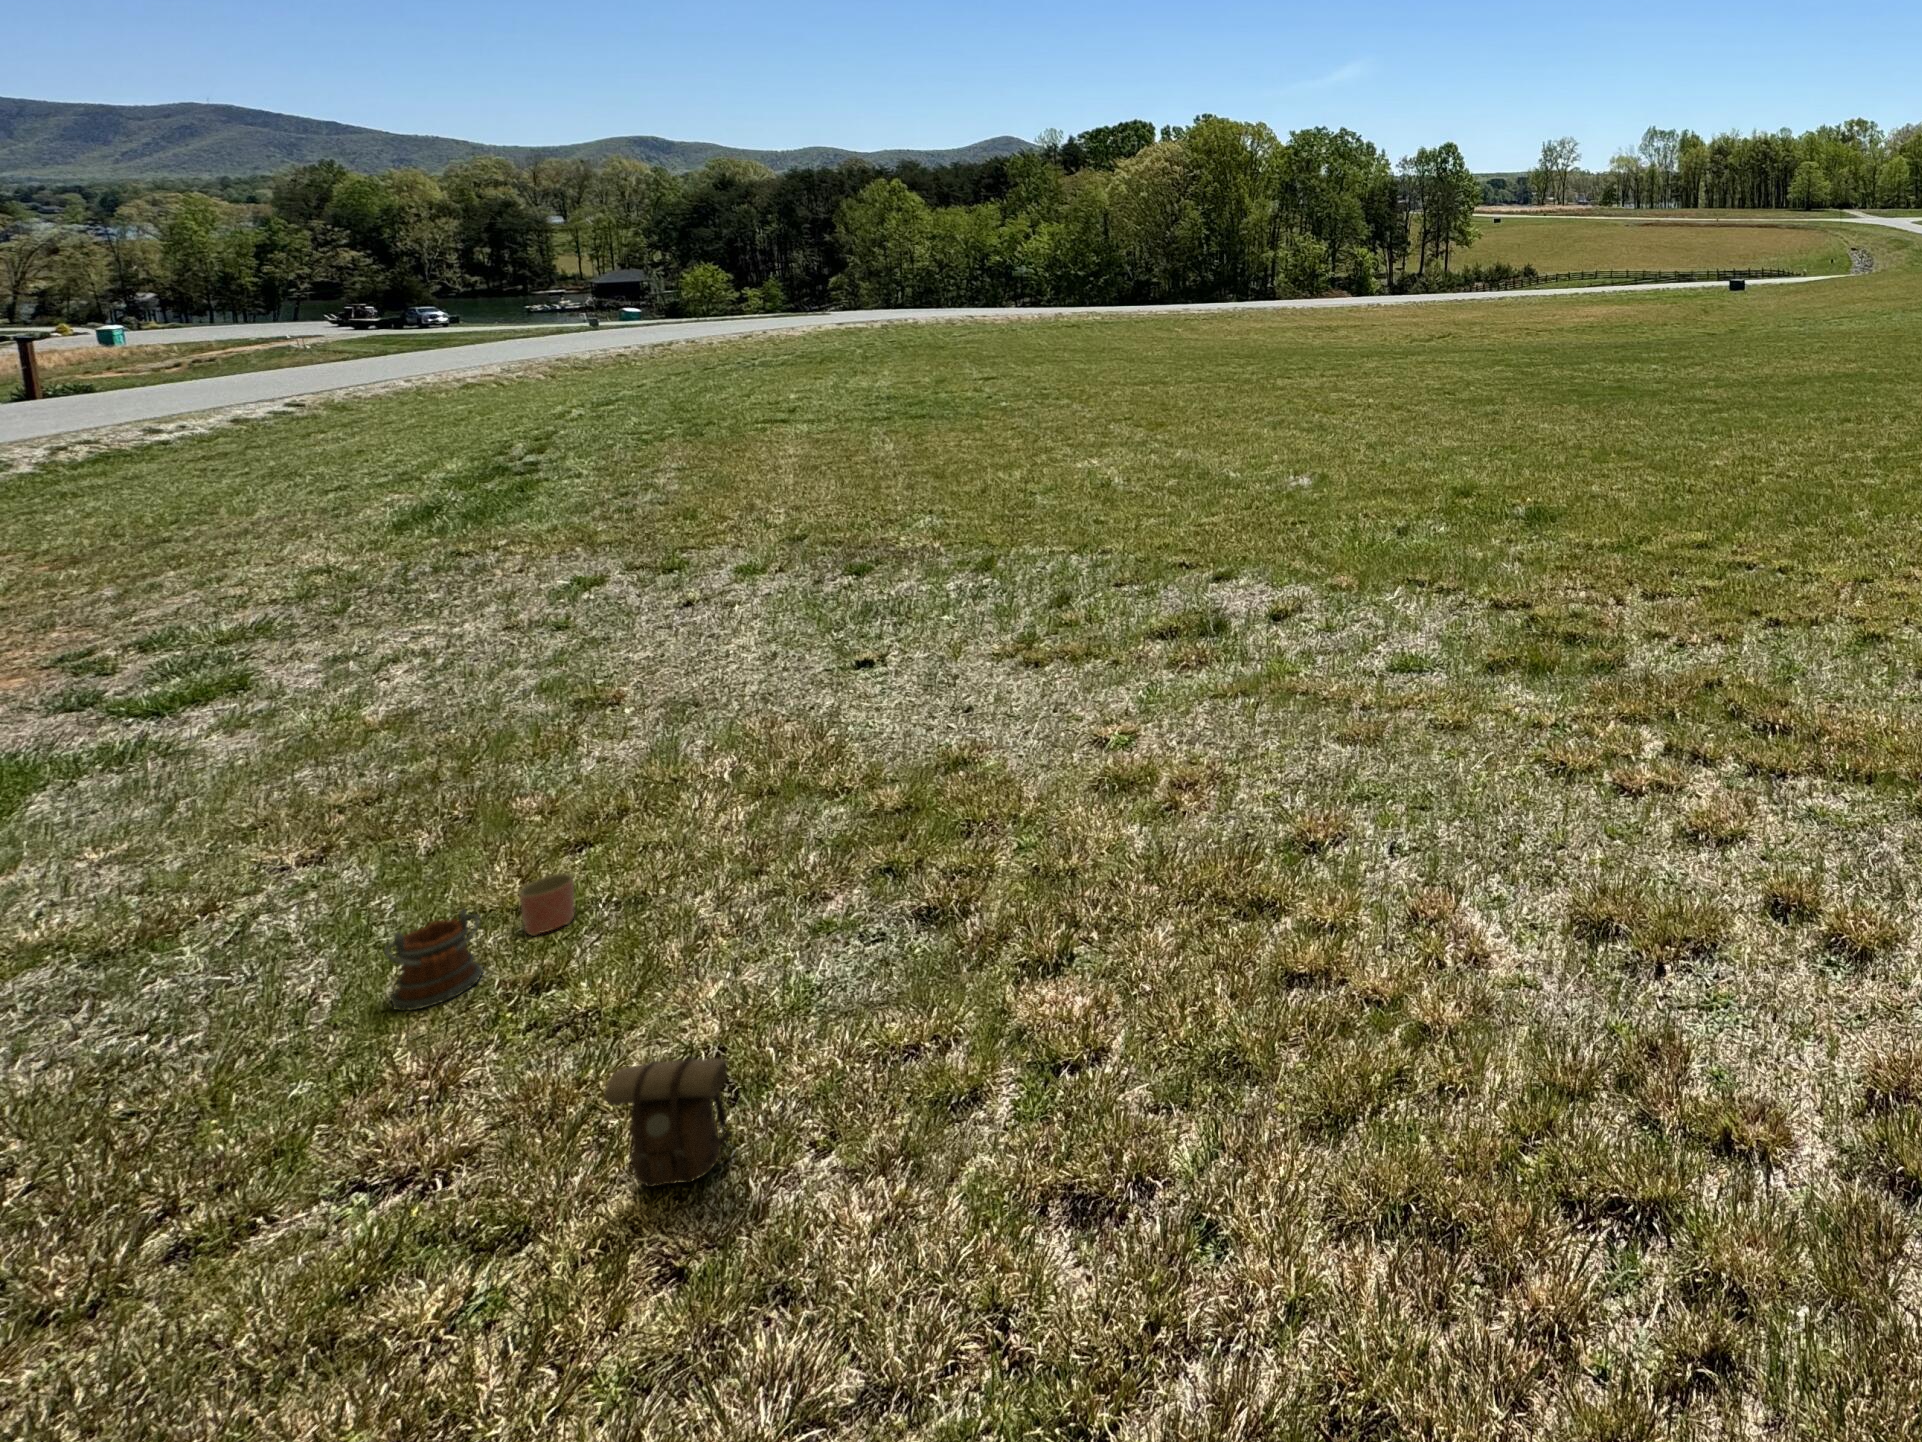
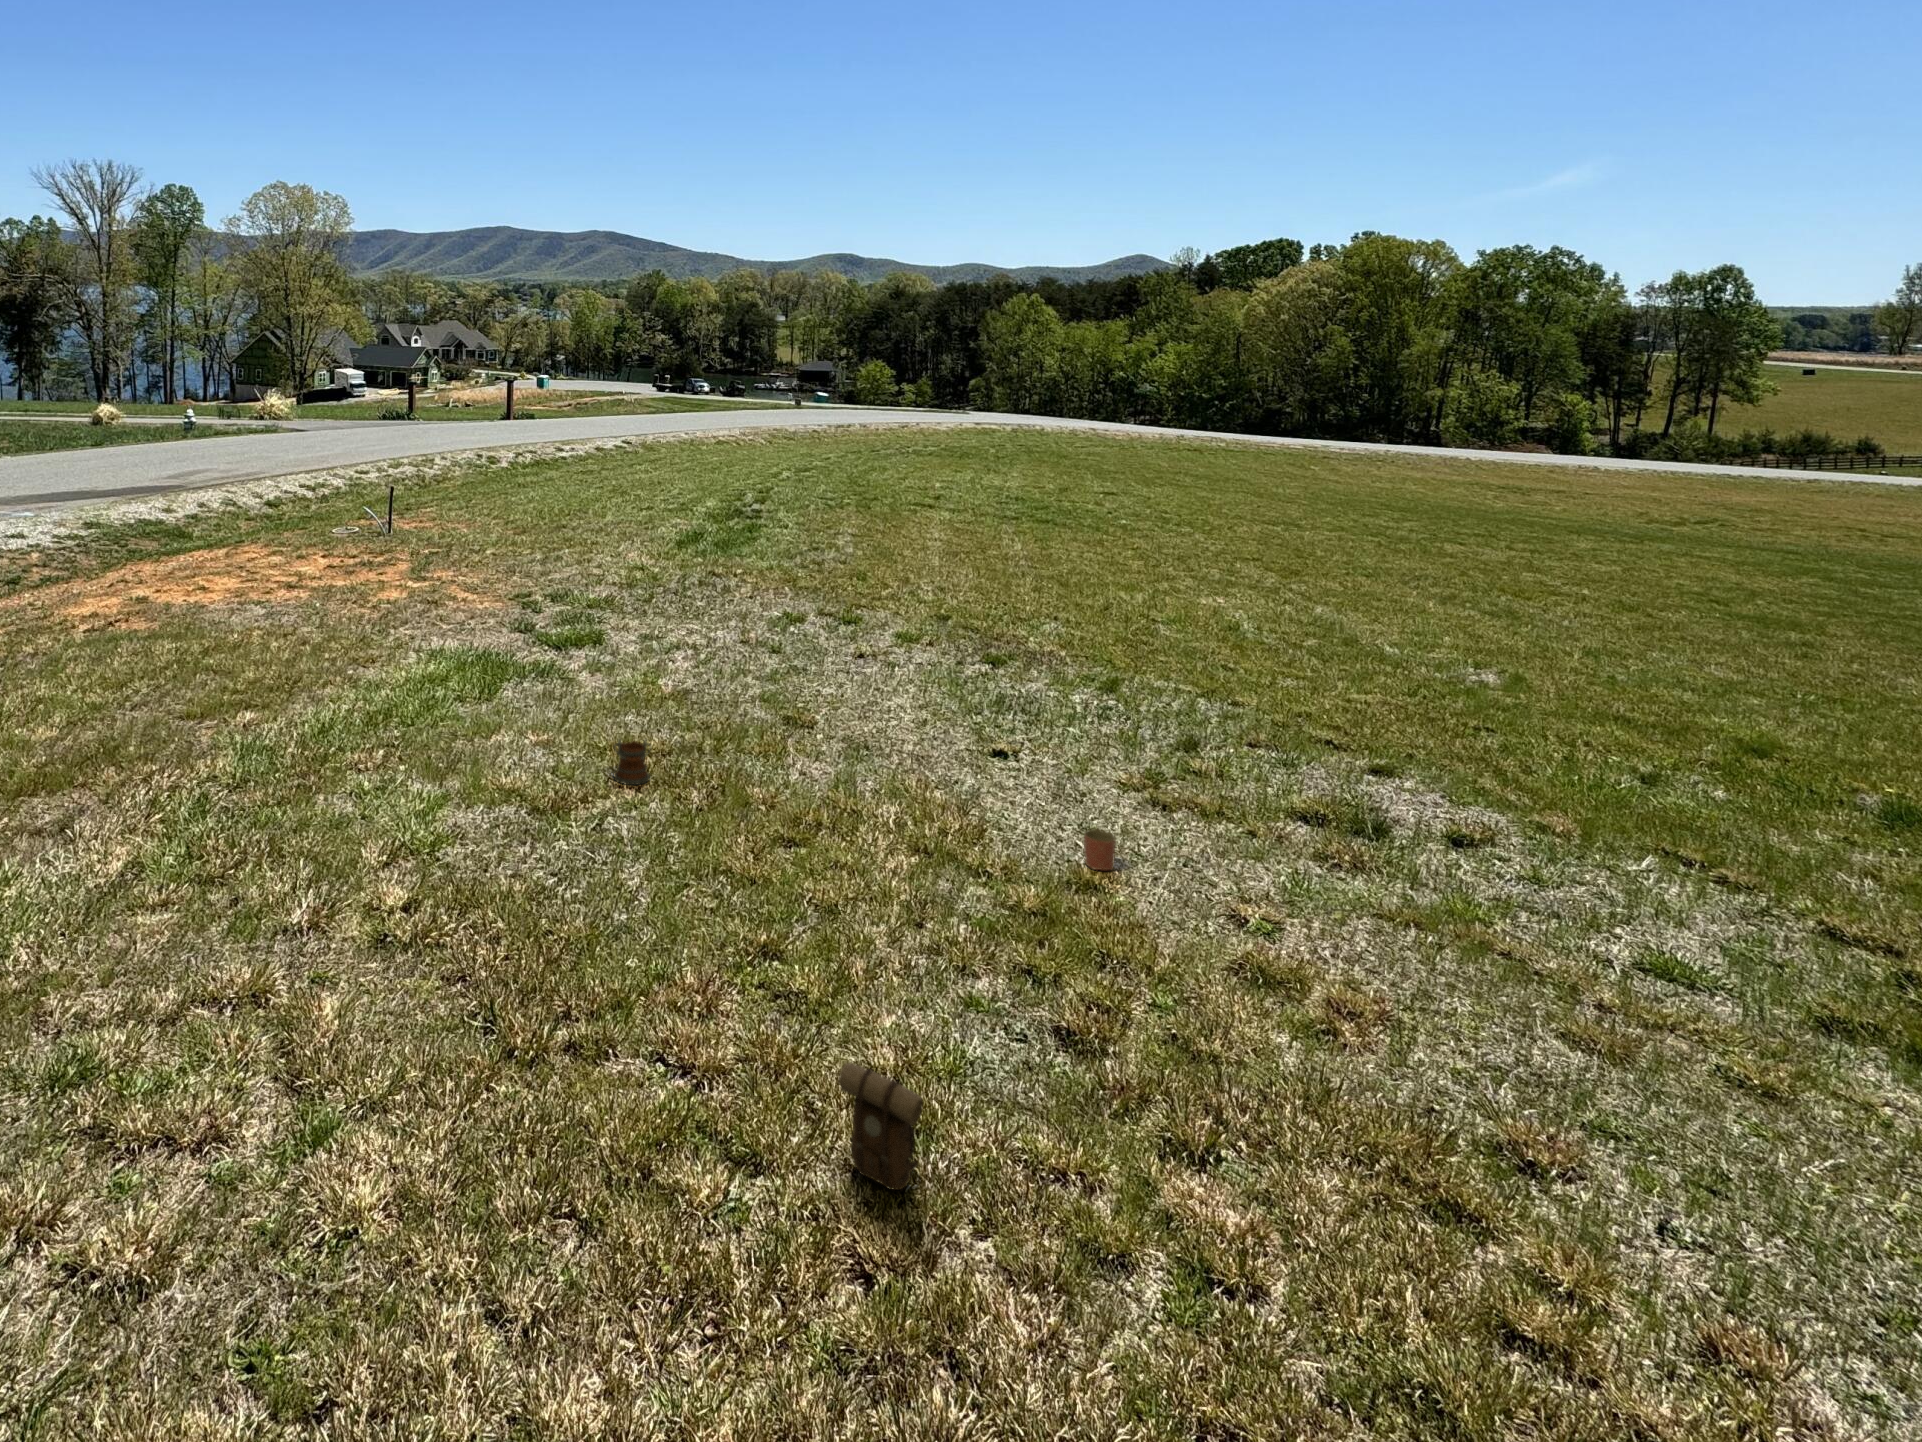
planter: present [519,873,574,936] -> present [1084,829,1116,870]
bucket: present [384,910,484,1011] -> present [614,740,651,785]

